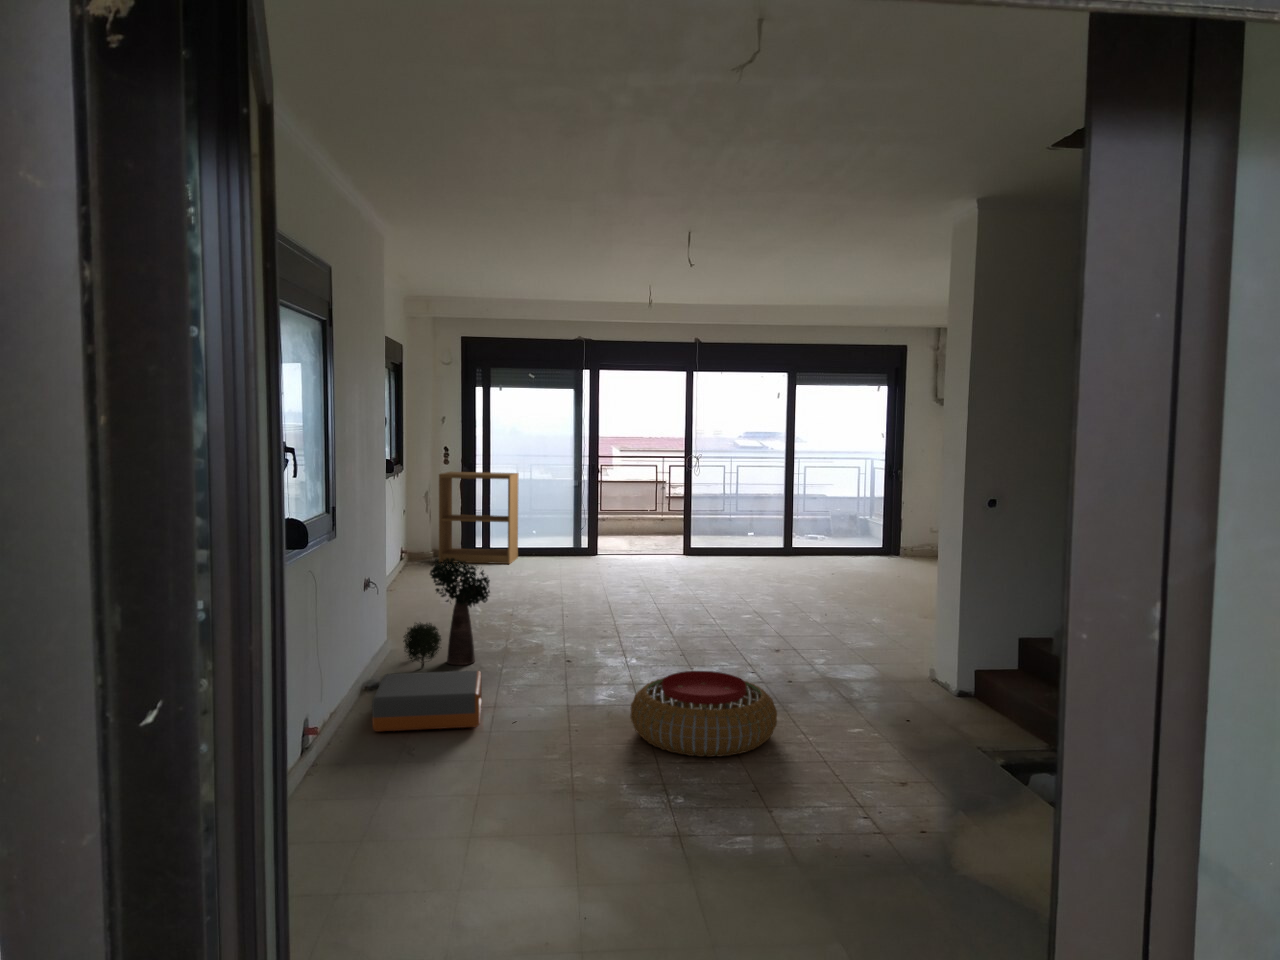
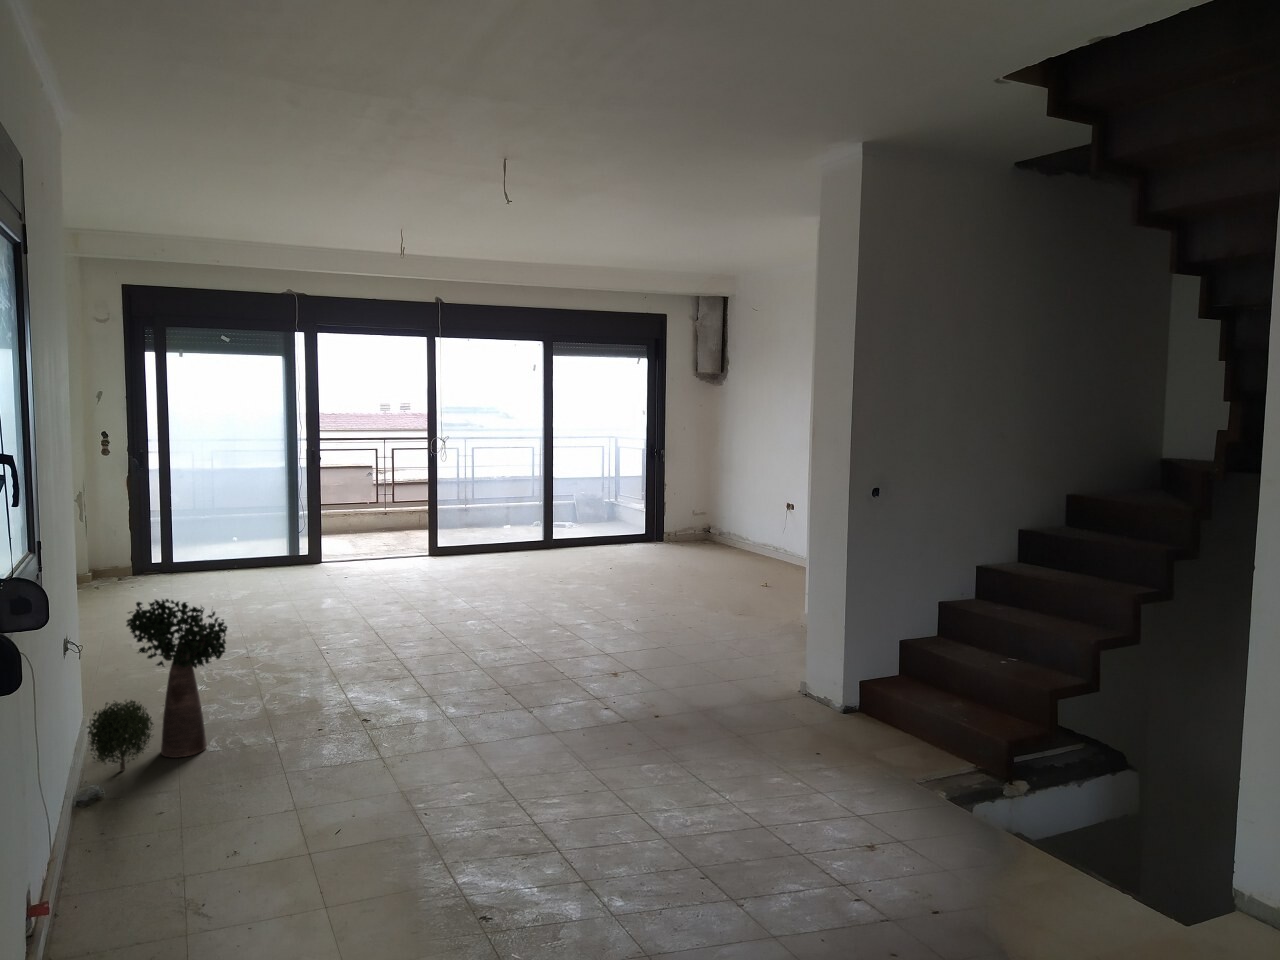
bookshelf: present [439,472,518,564] -> none [96,464,216,587]
storage box: present [372,671,482,732] -> none [59,775,256,920]
pouf: present [630,671,777,757] -> none [492,733,696,869]

